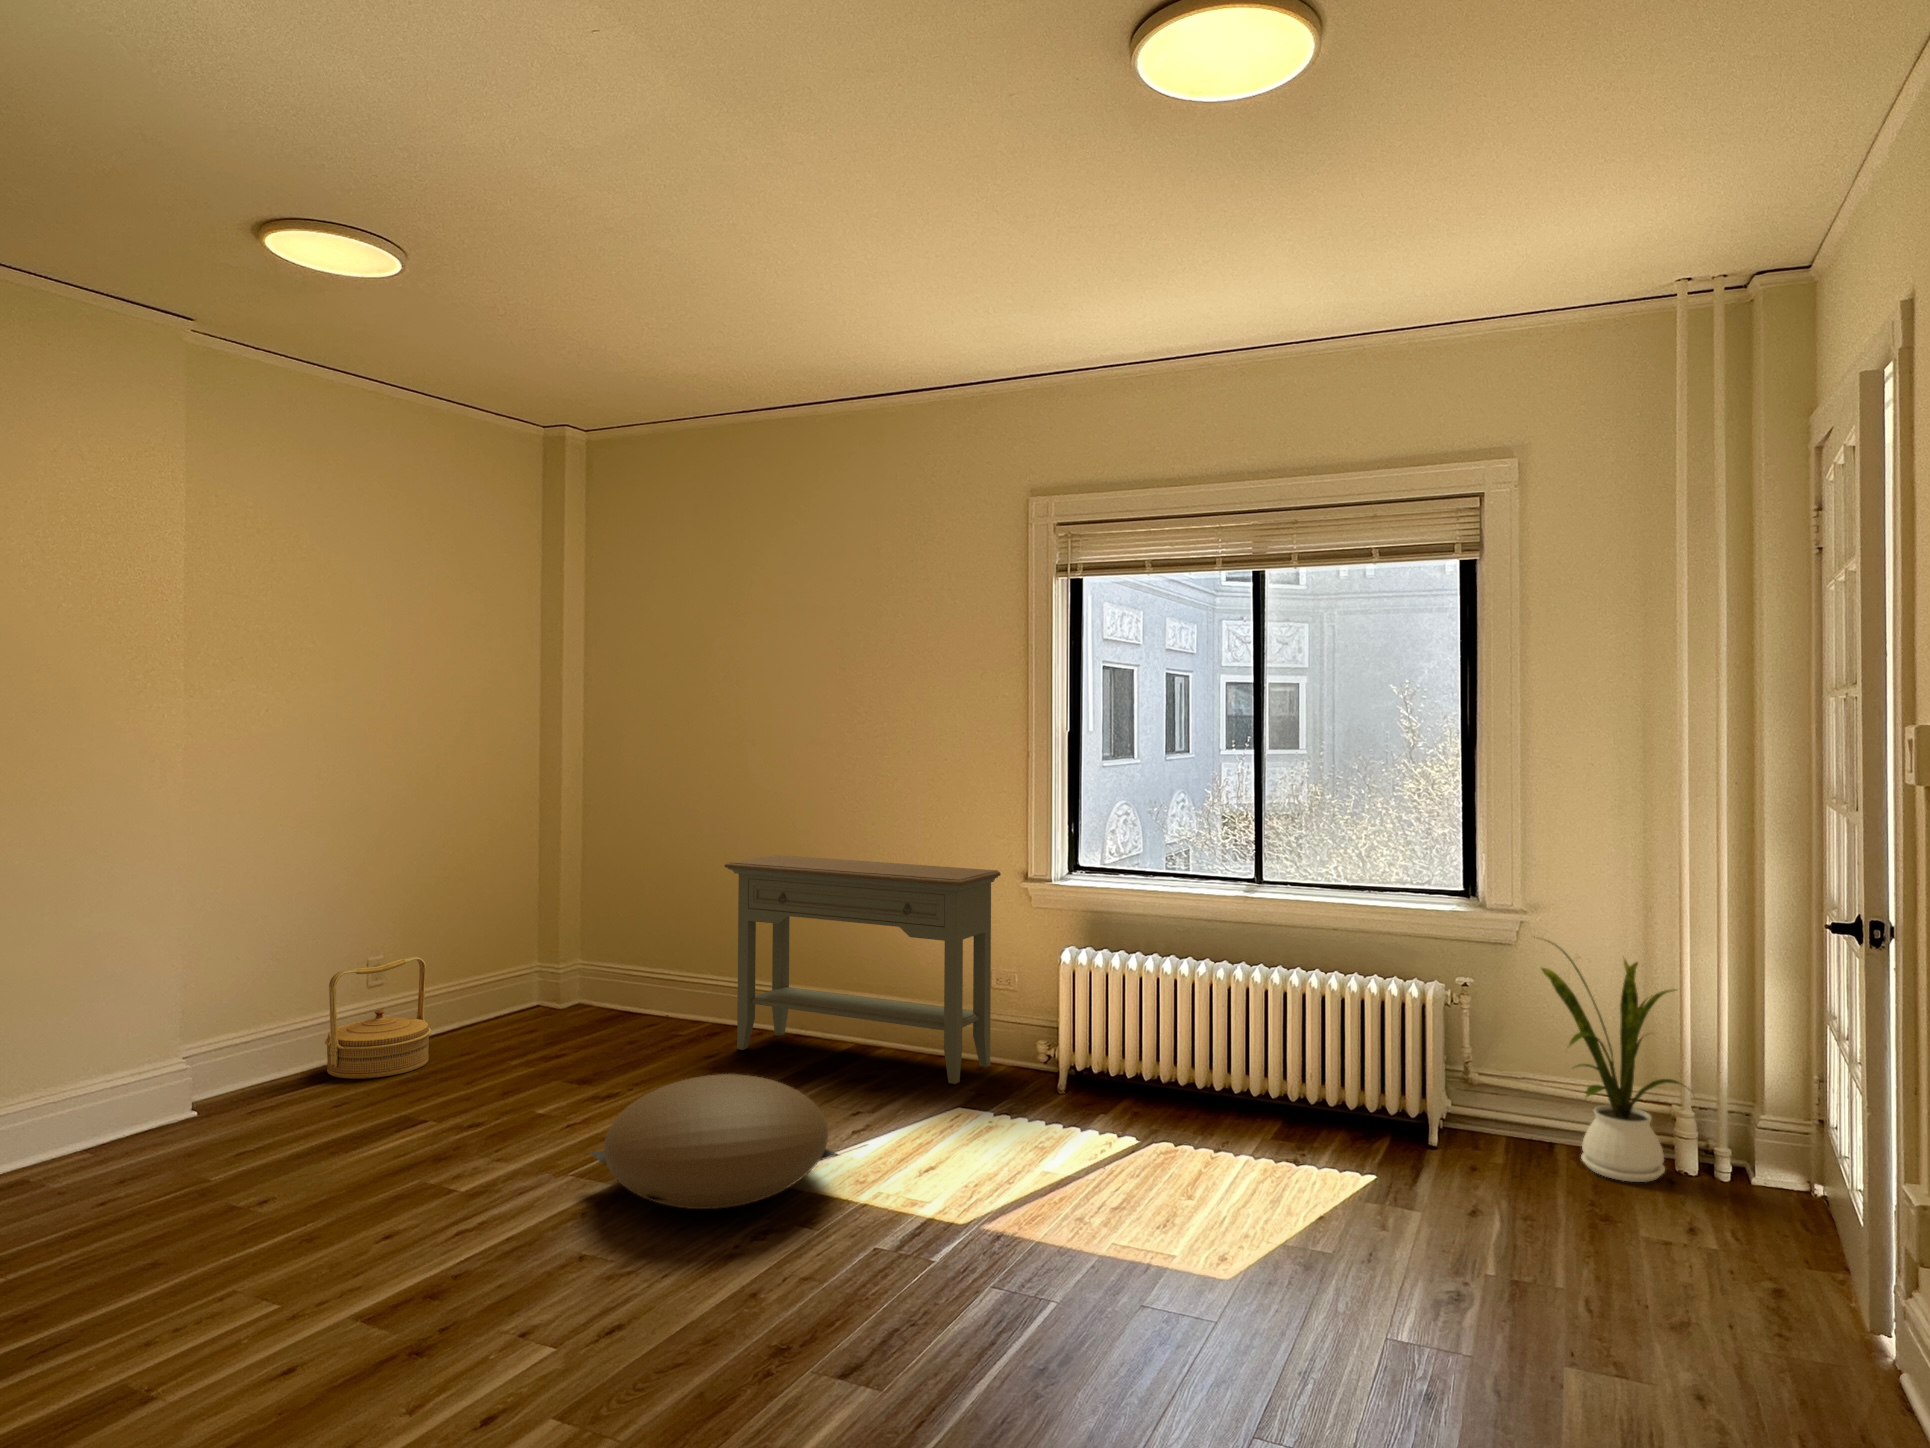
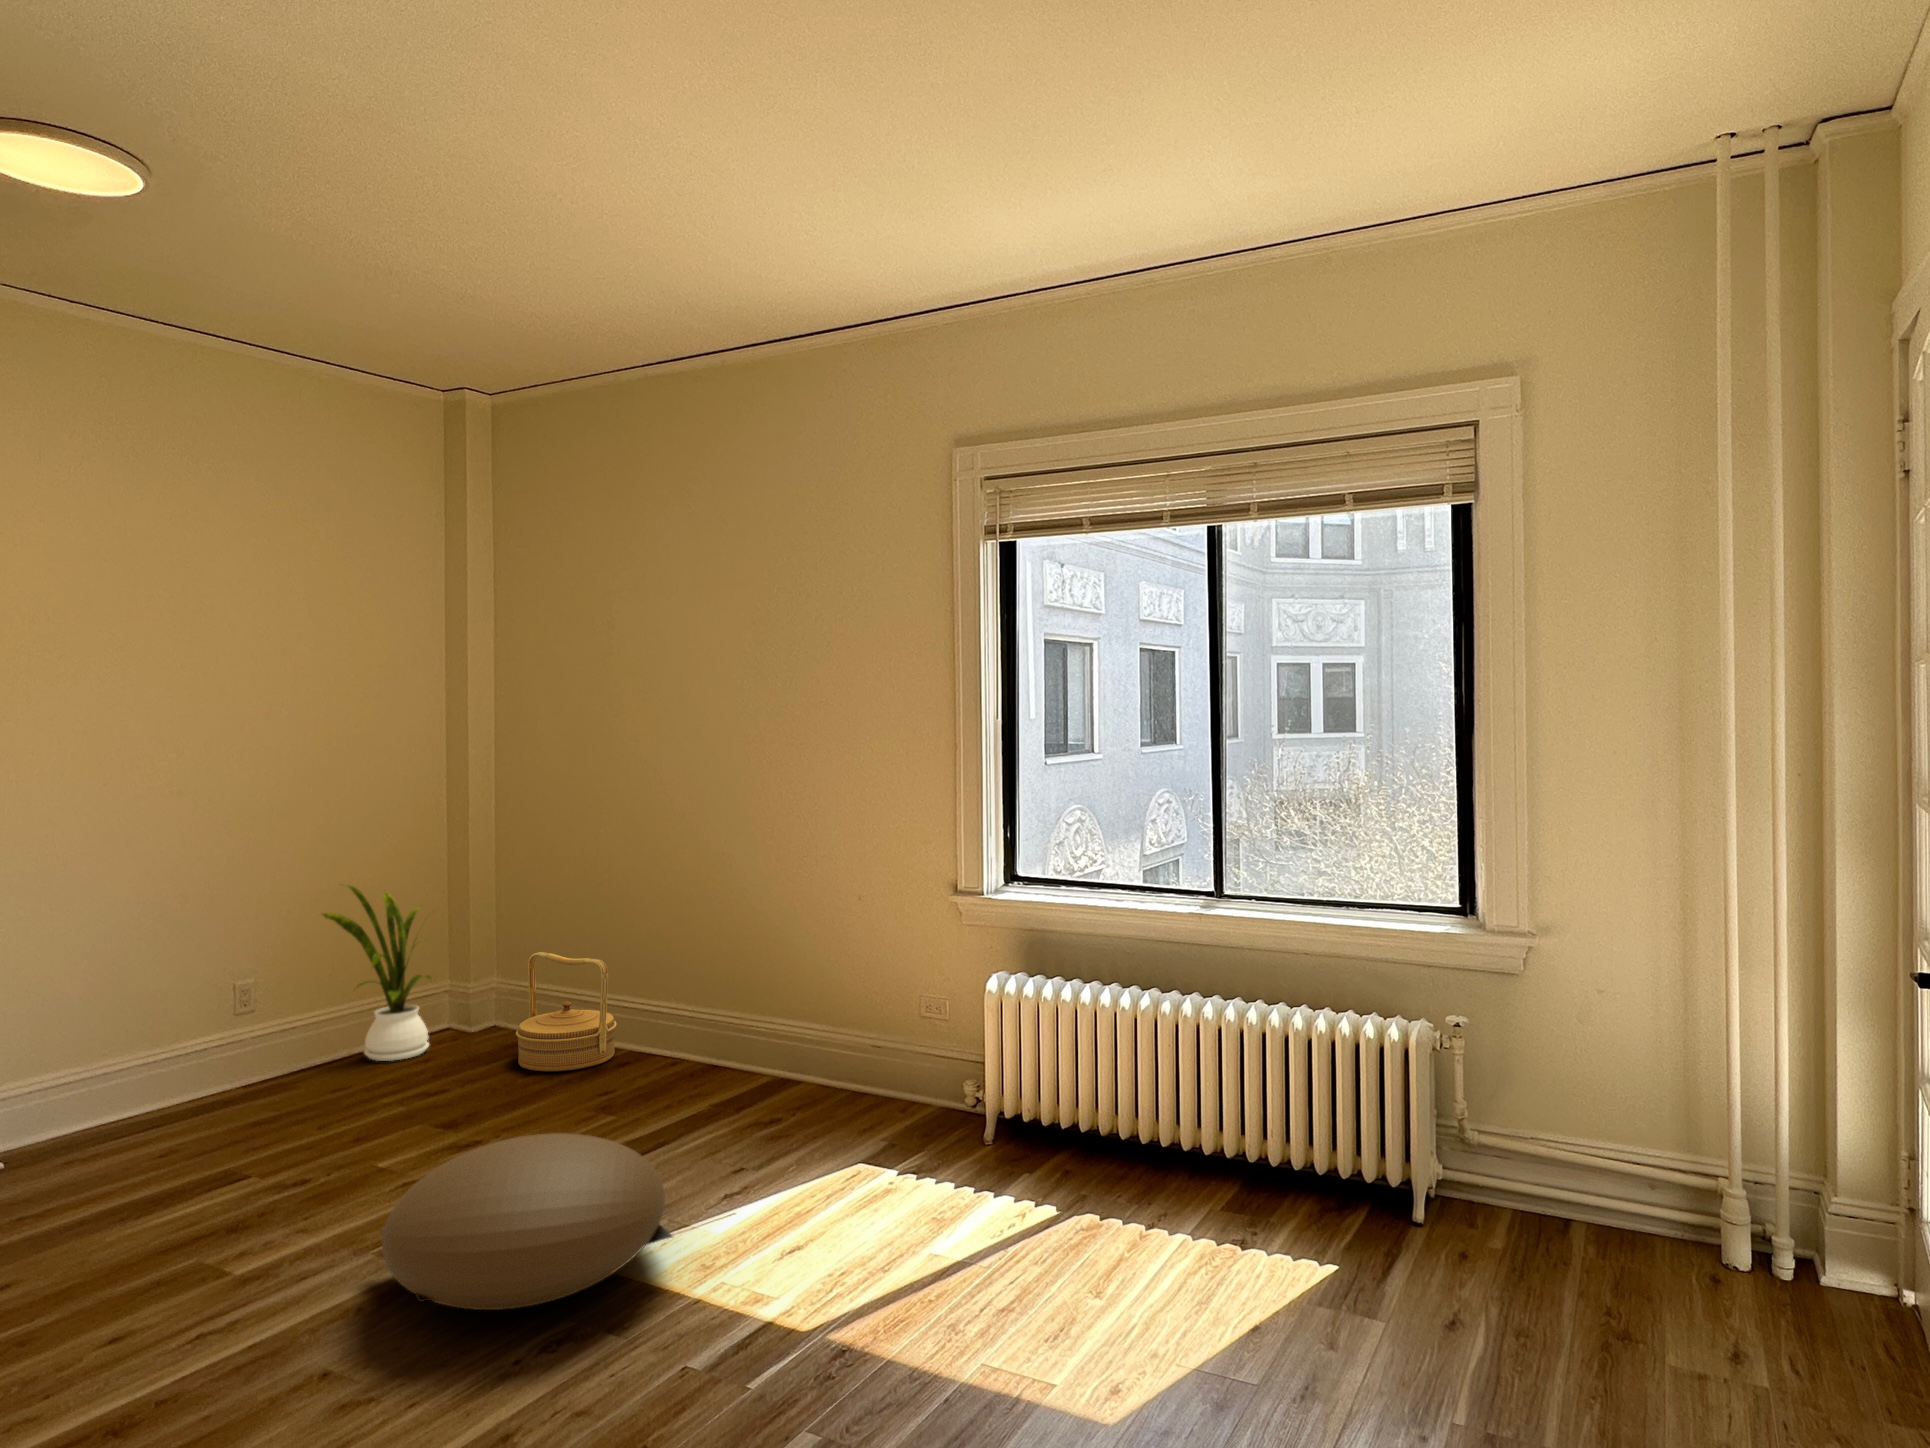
console table: present [725,855,1001,1084] -> none [619,862,925,1132]
house plant: present [1542,941,1692,1182] -> present [323,885,431,1061]
woven basket: present [325,957,431,1079] -> present [516,952,617,1071]

